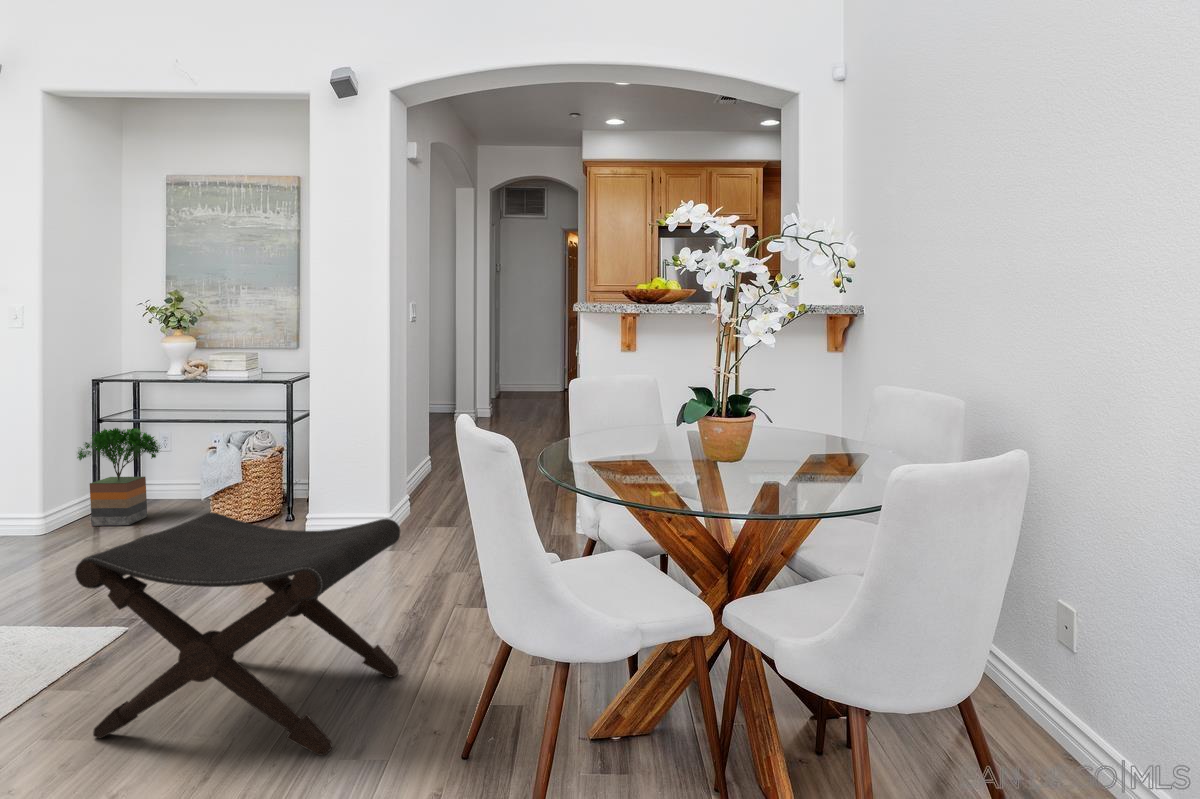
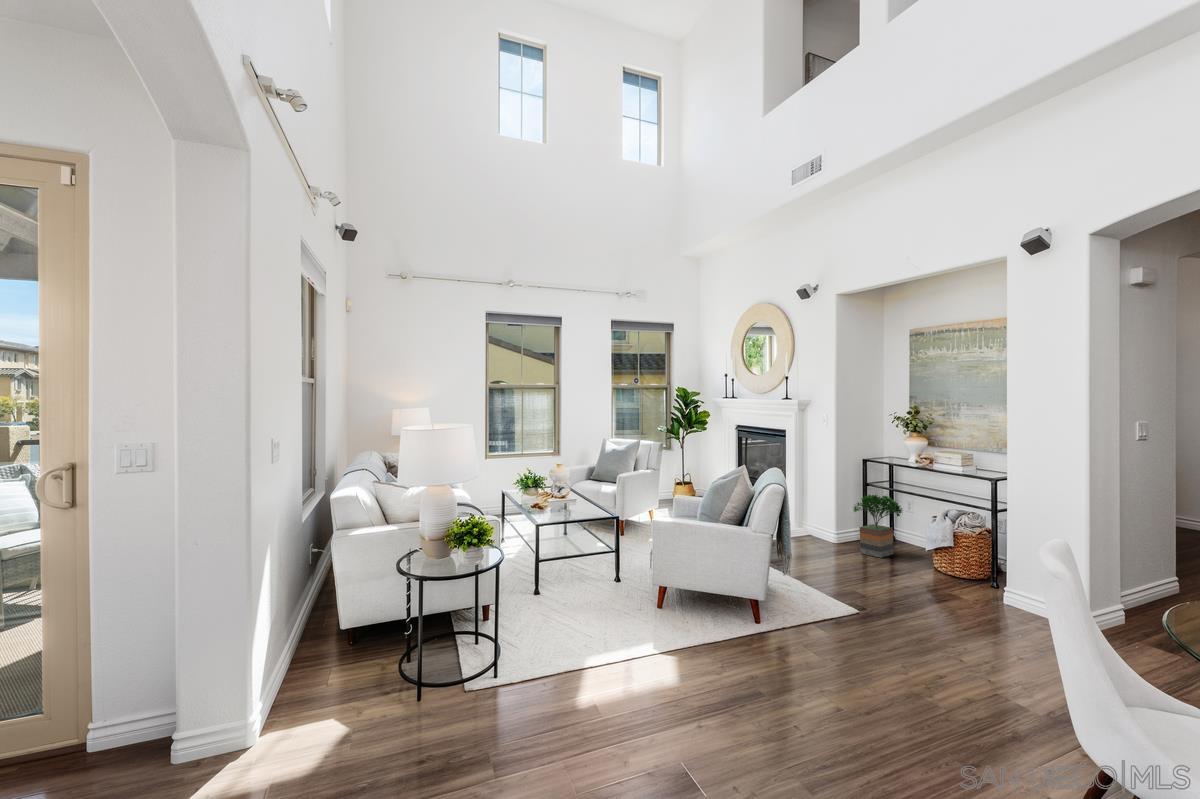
footstool: present [75,512,400,755] -> none [822,575,1035,764]

